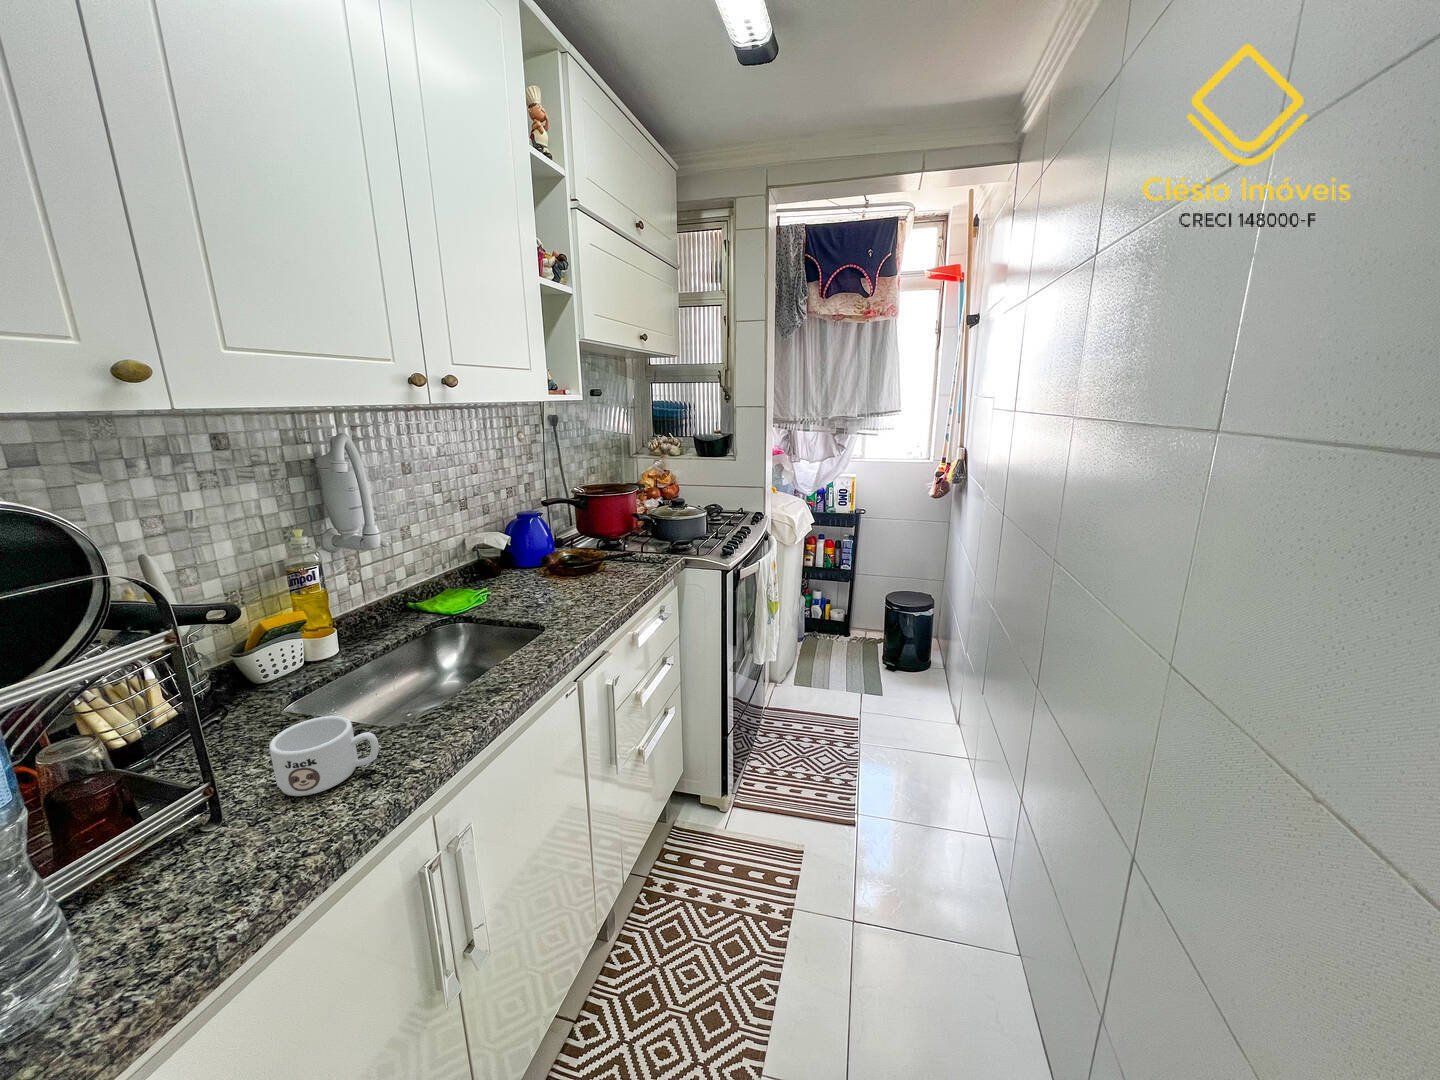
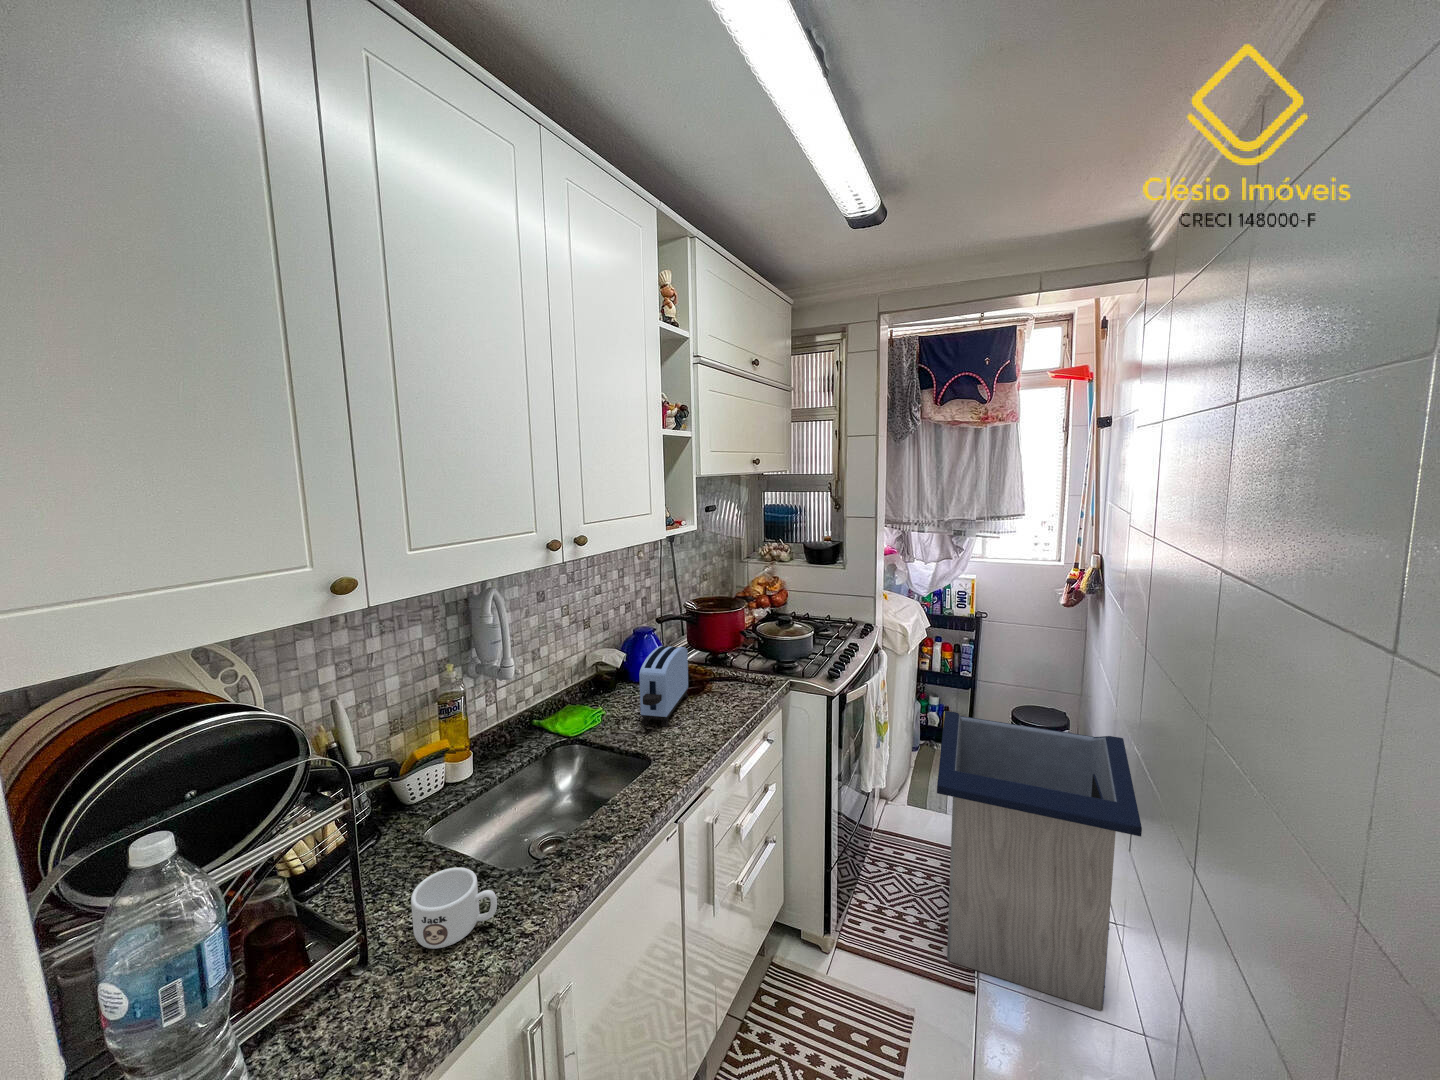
toaster: none [528,523,582,599] -> present [639,646,688,727]
trash can: none [825,583,996,821] -> present [937,711,1142,1011]

